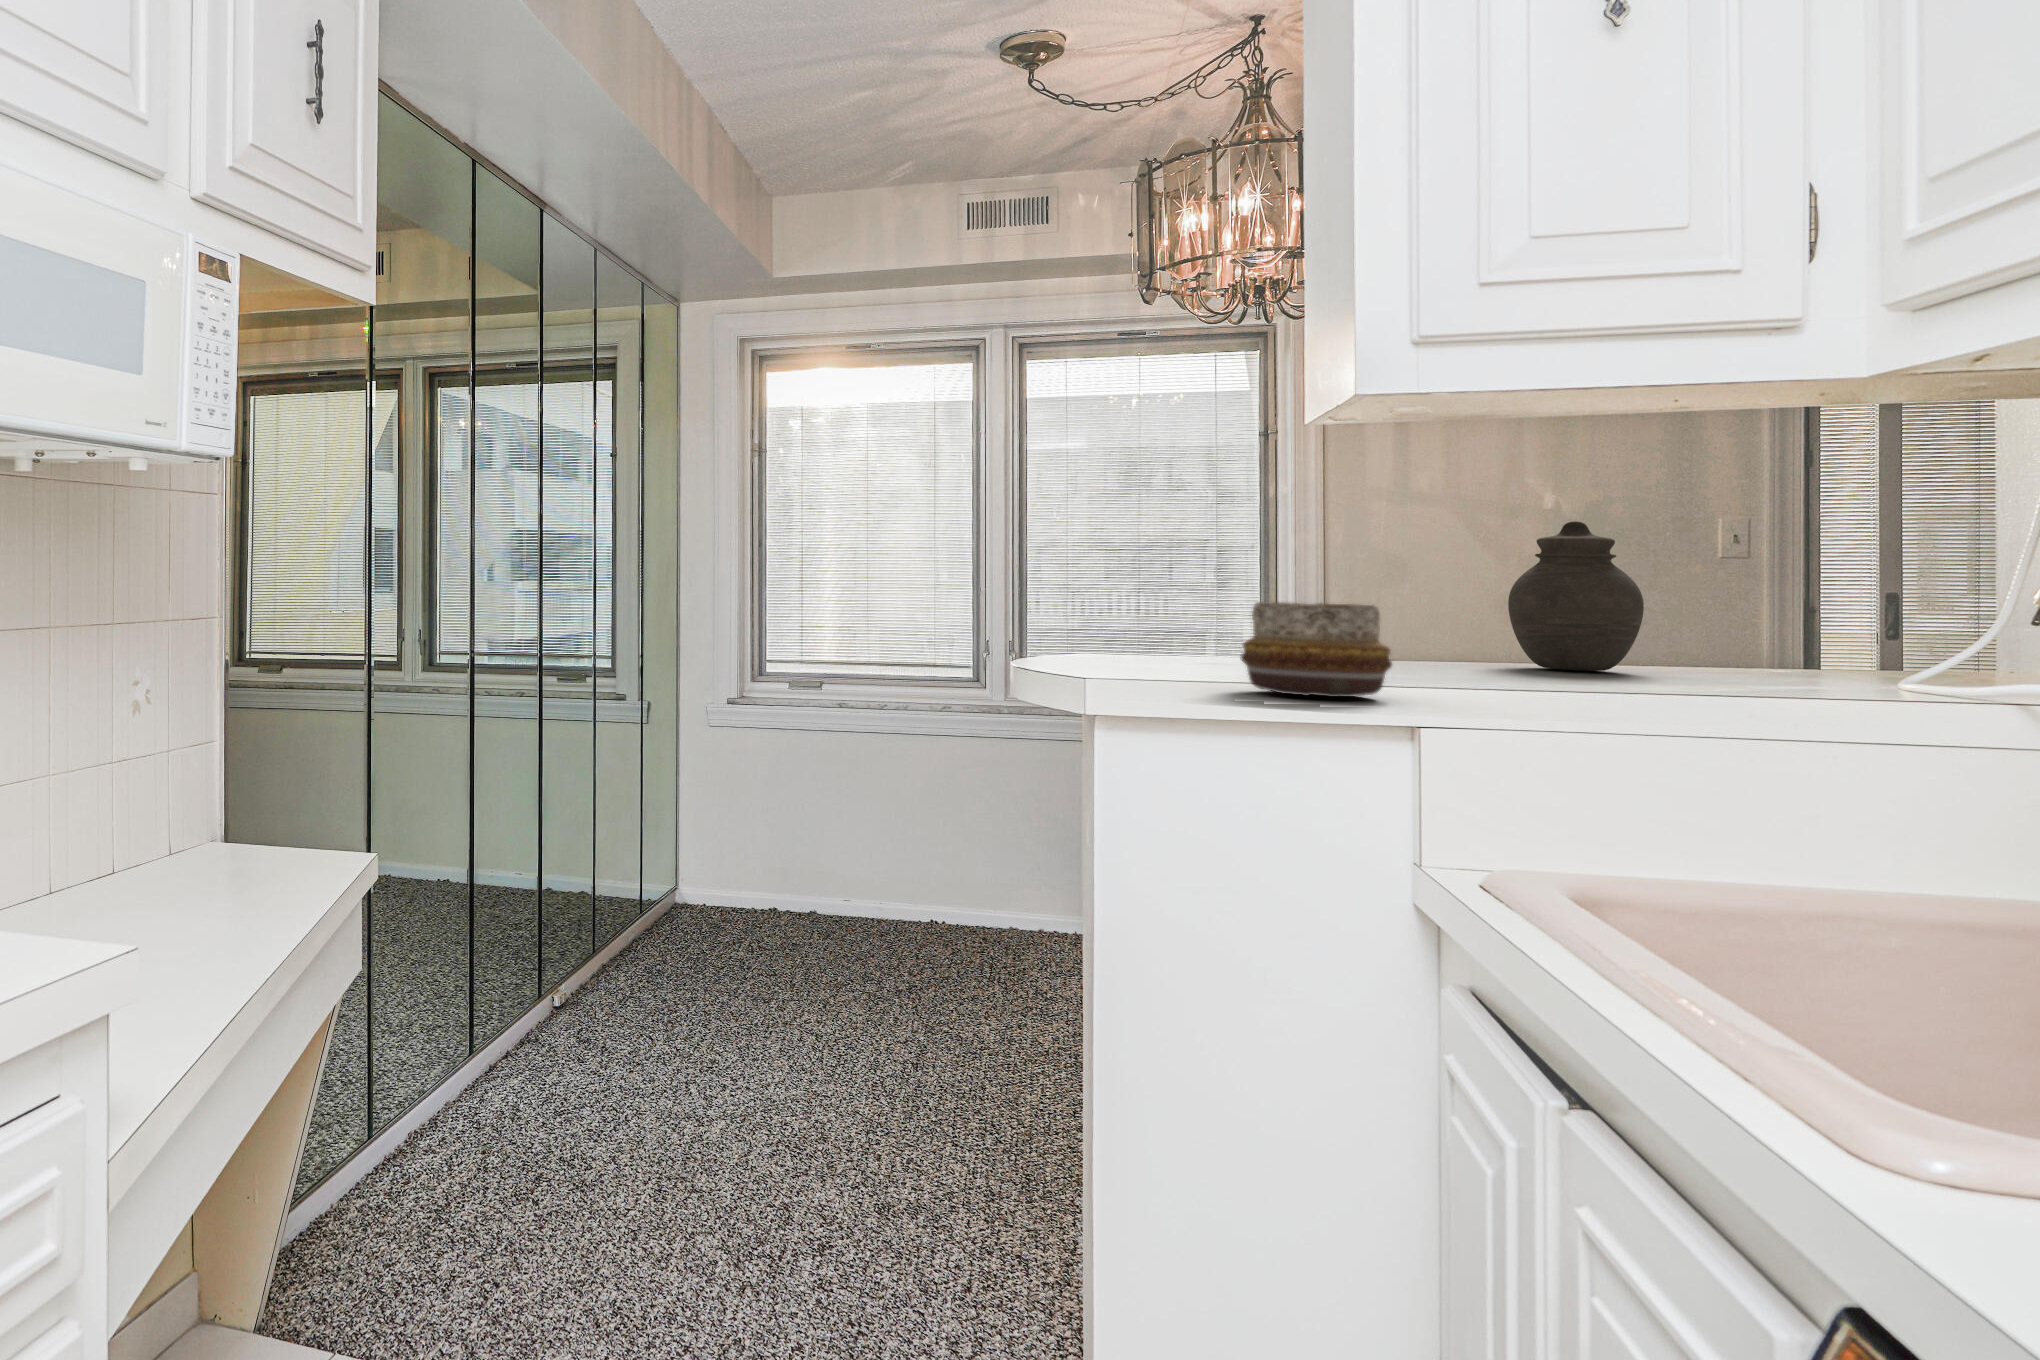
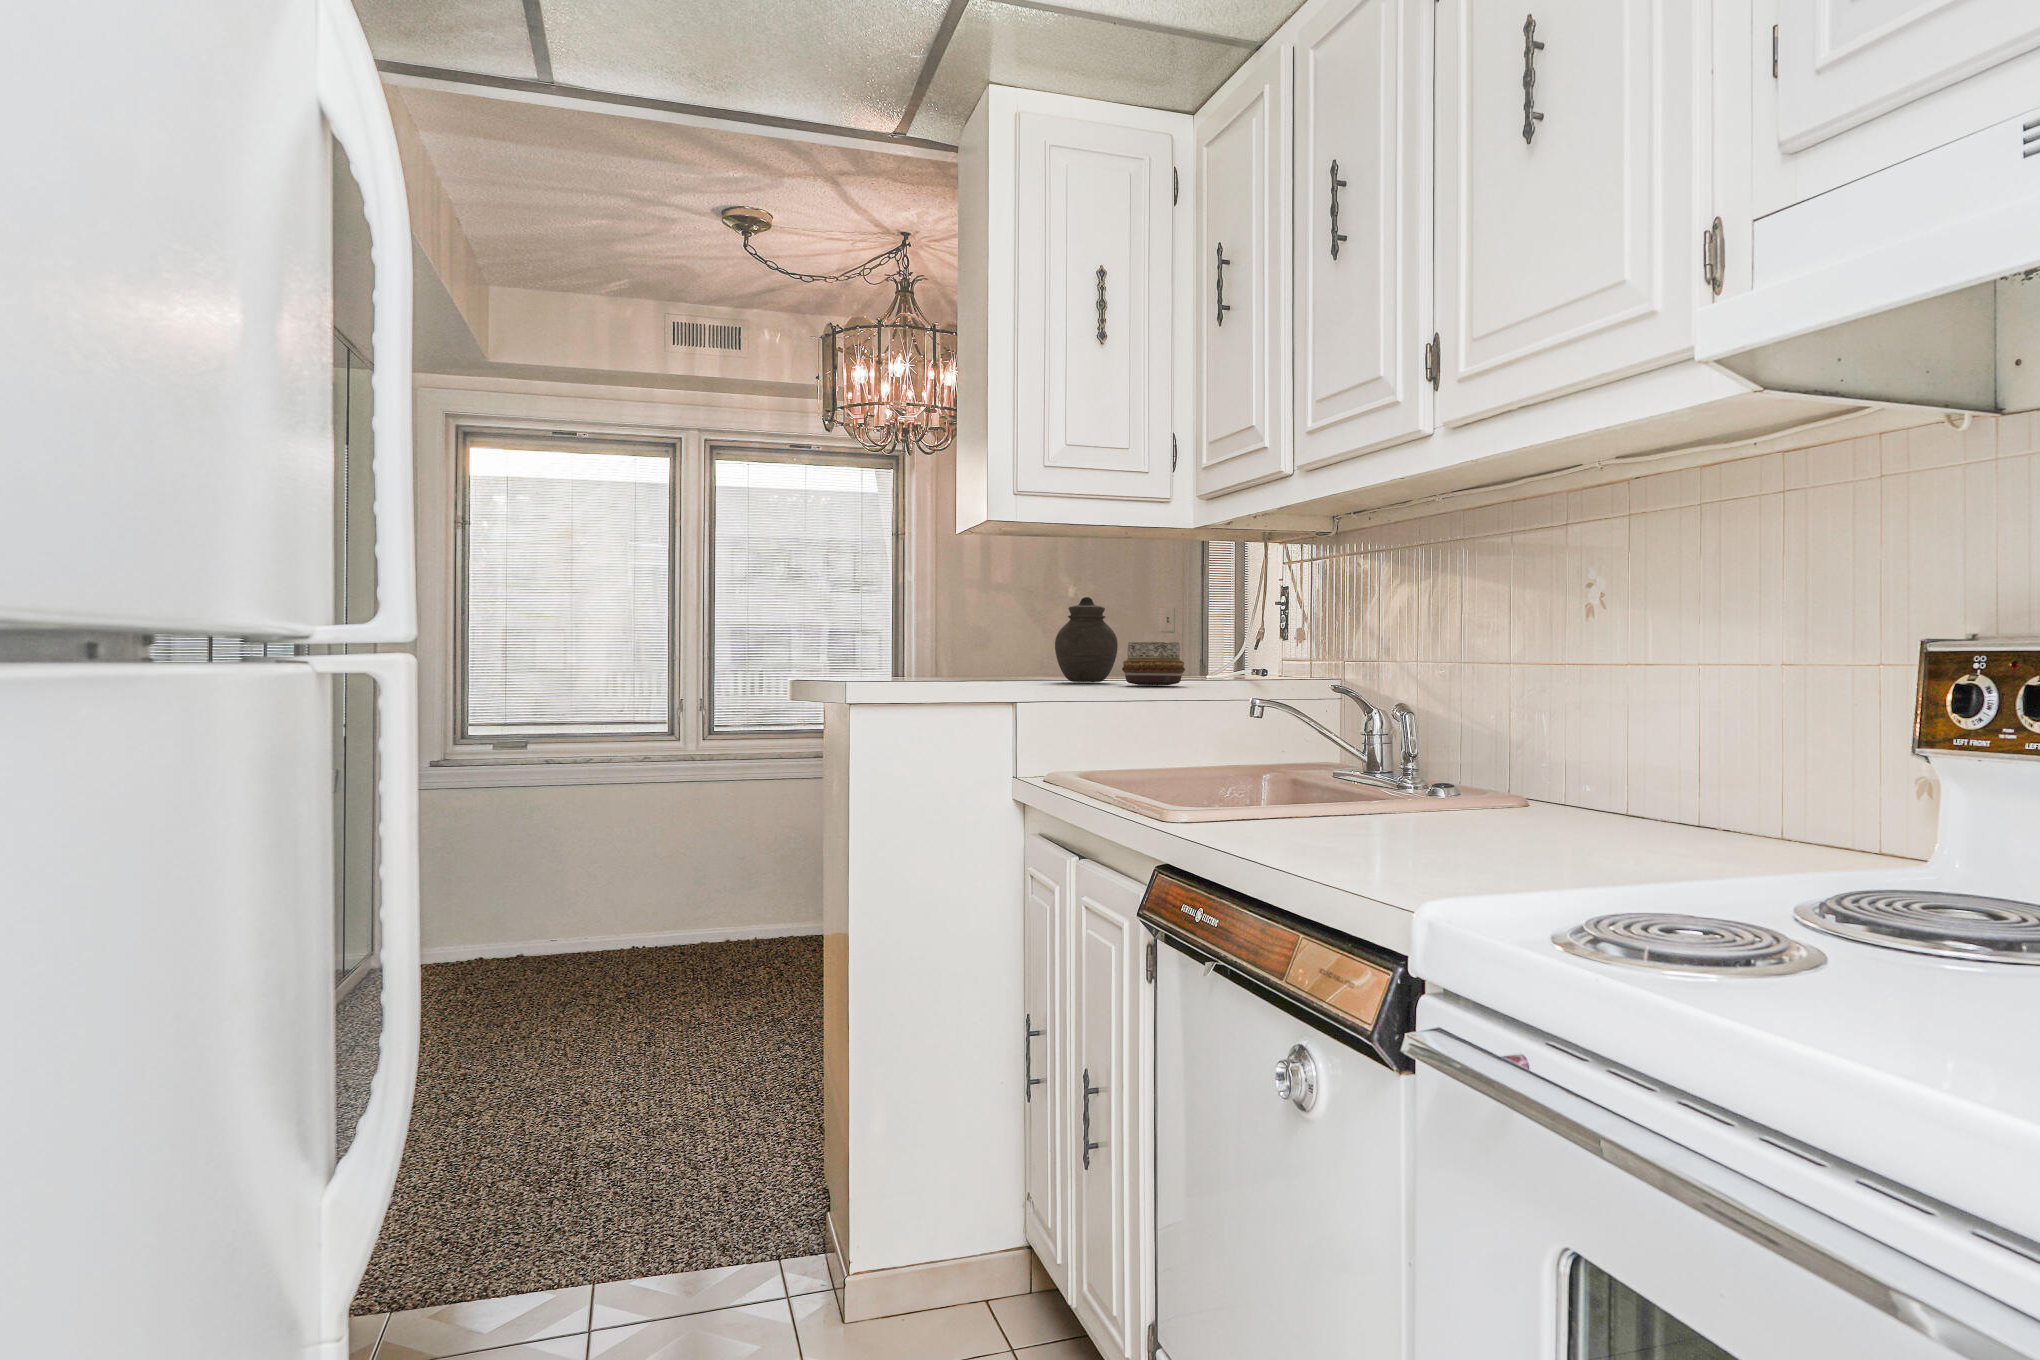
decorative bowl: present [1240,602,1392,697] -> present [1122,642,1185,685]

